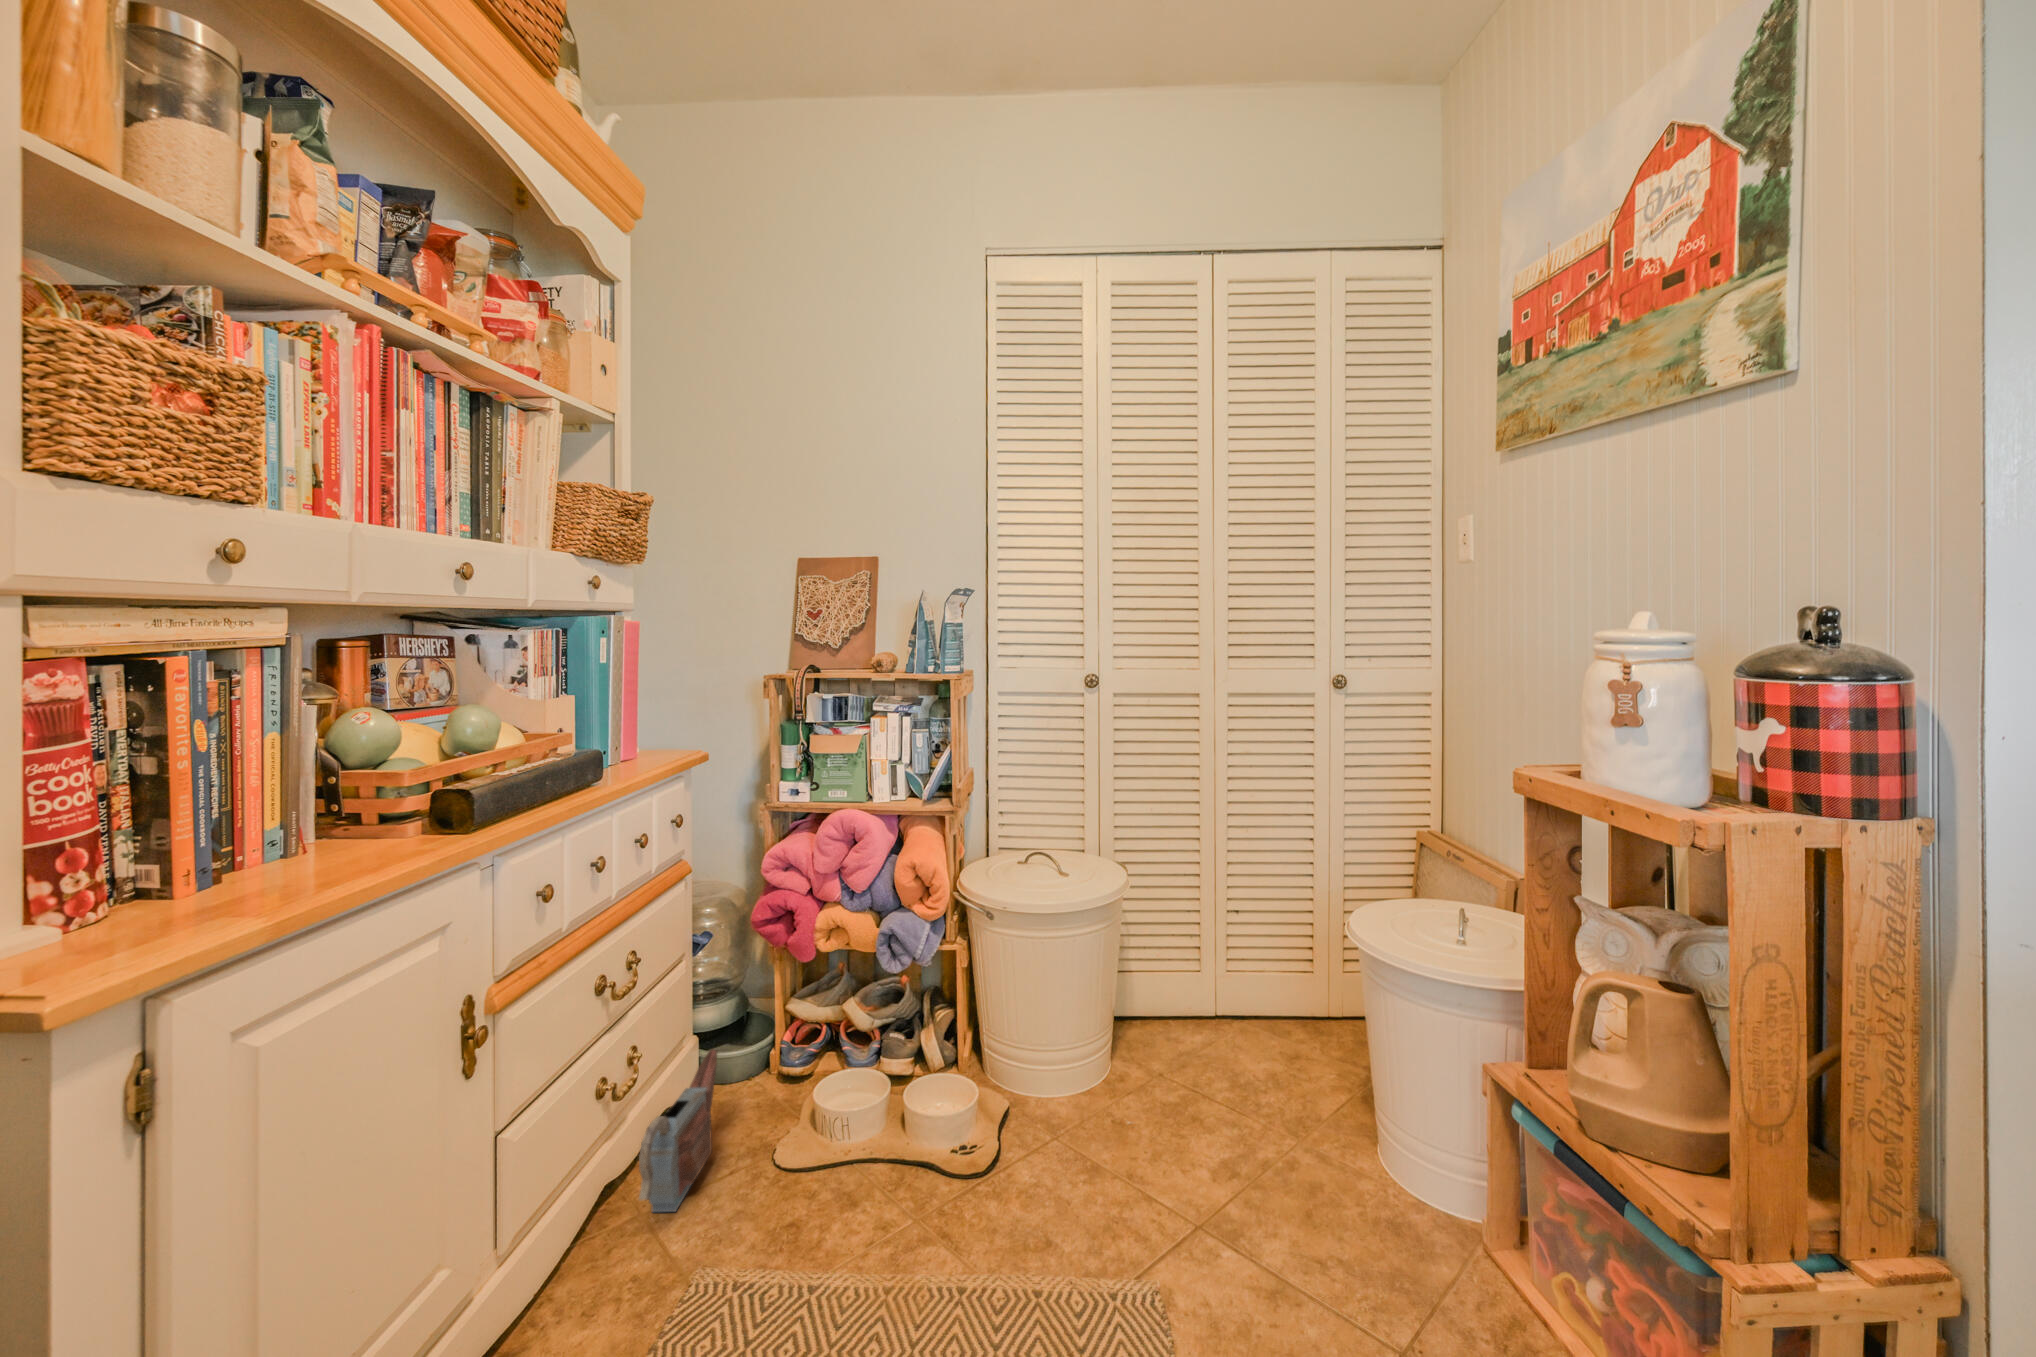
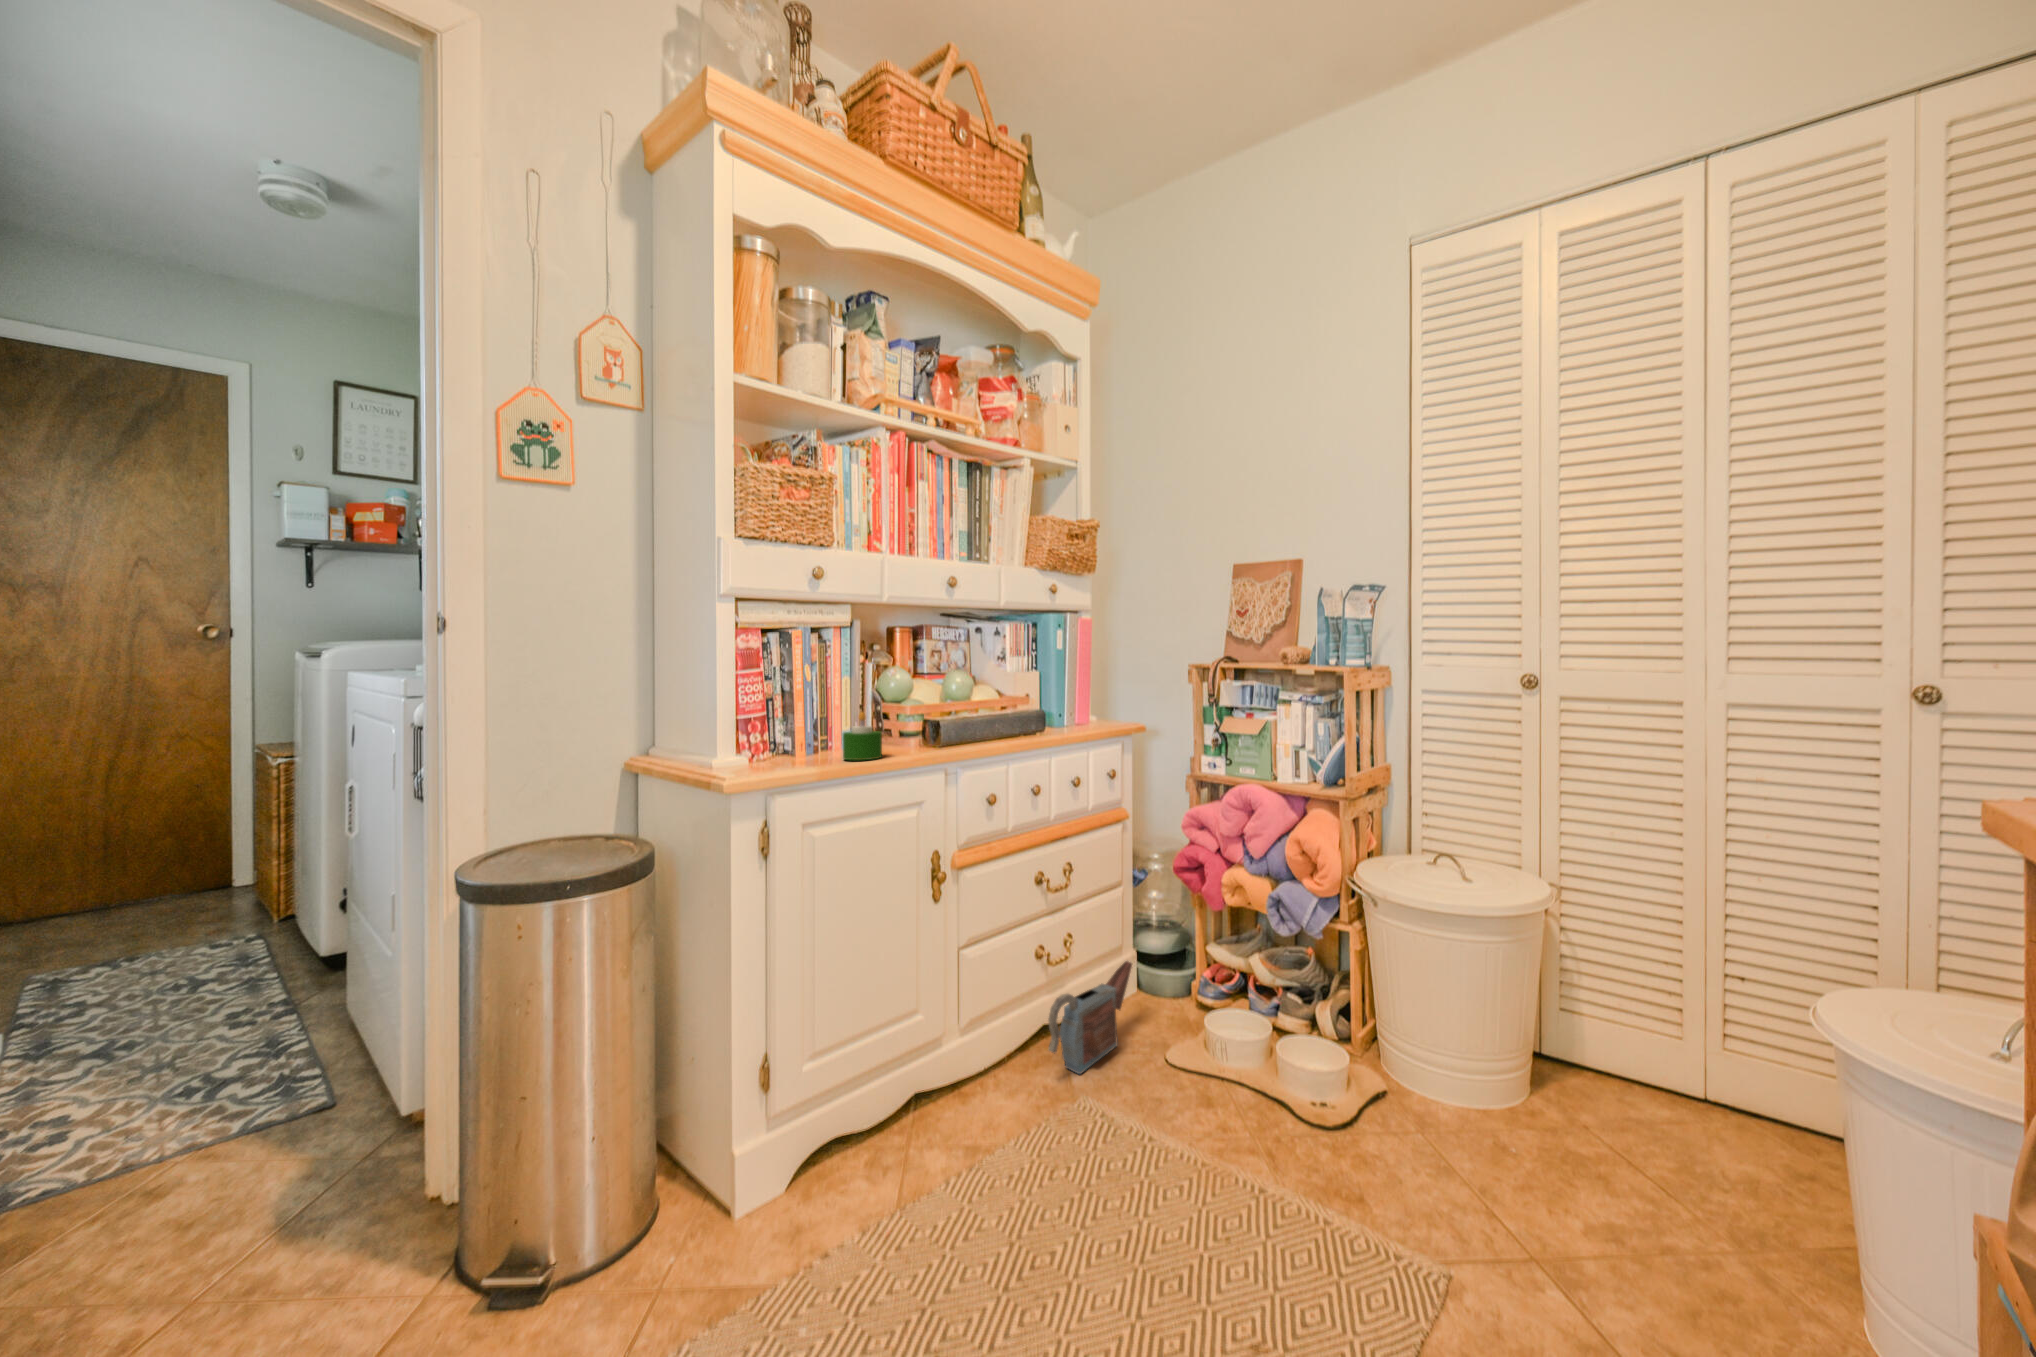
candle: none [290,789,376,874] -> present [843,712,882,760]

